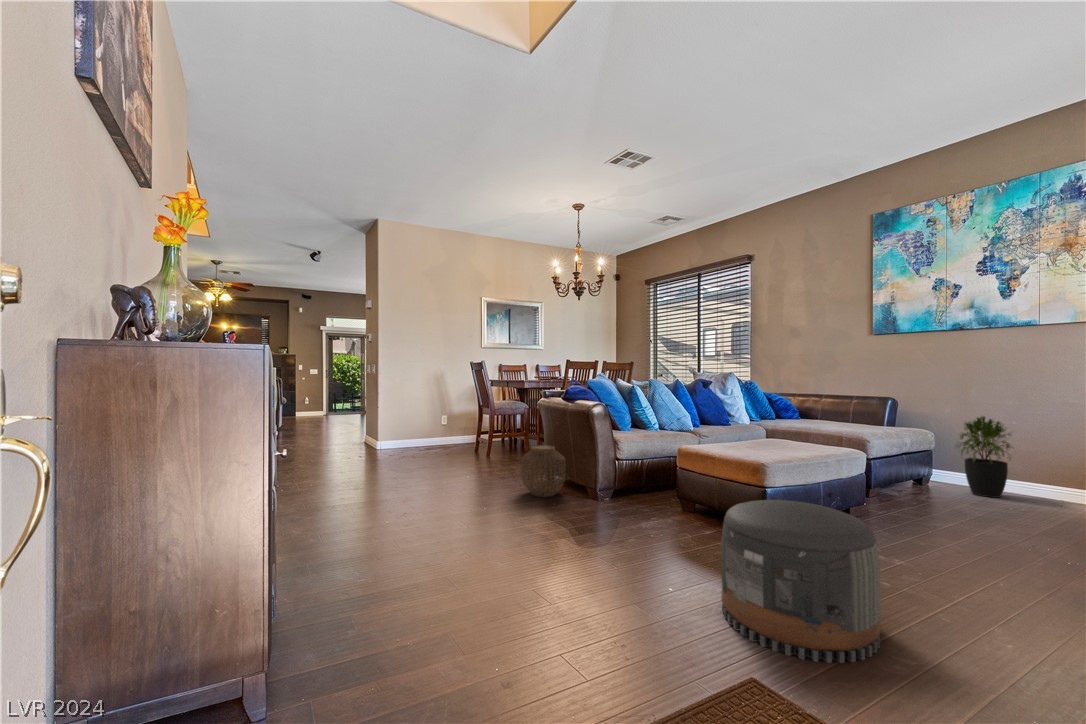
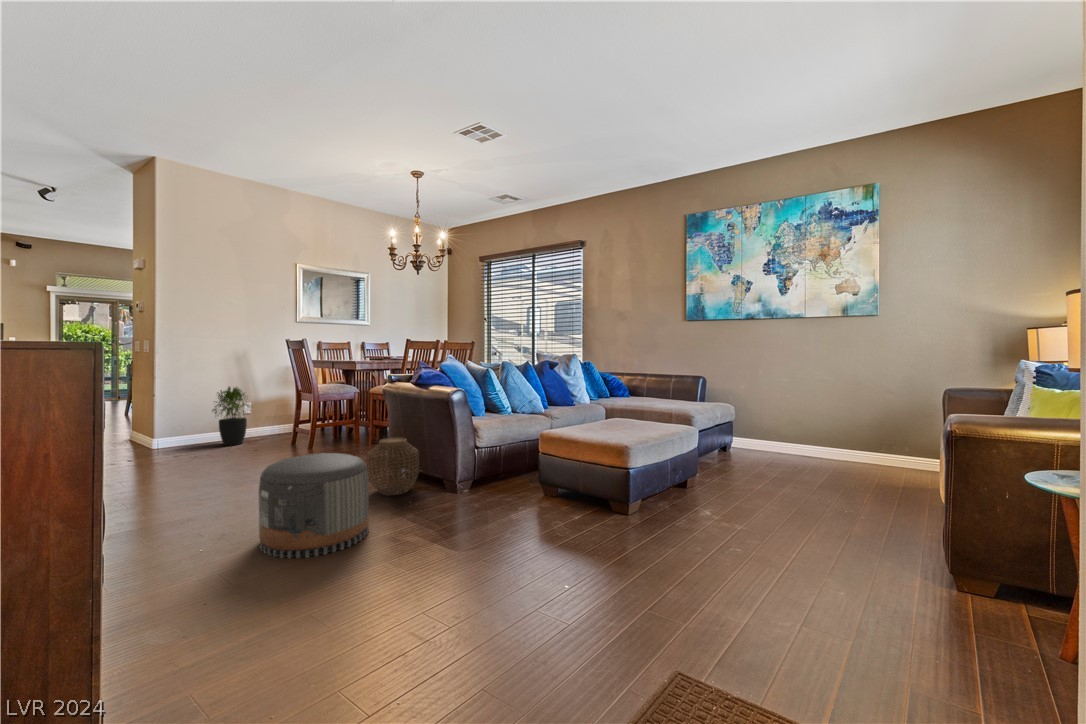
potted plant: present [959,416,1011,497] -> present [212,387,249,446]
pouf: present [721,500,881,663] -> present [259,453,369,558]

